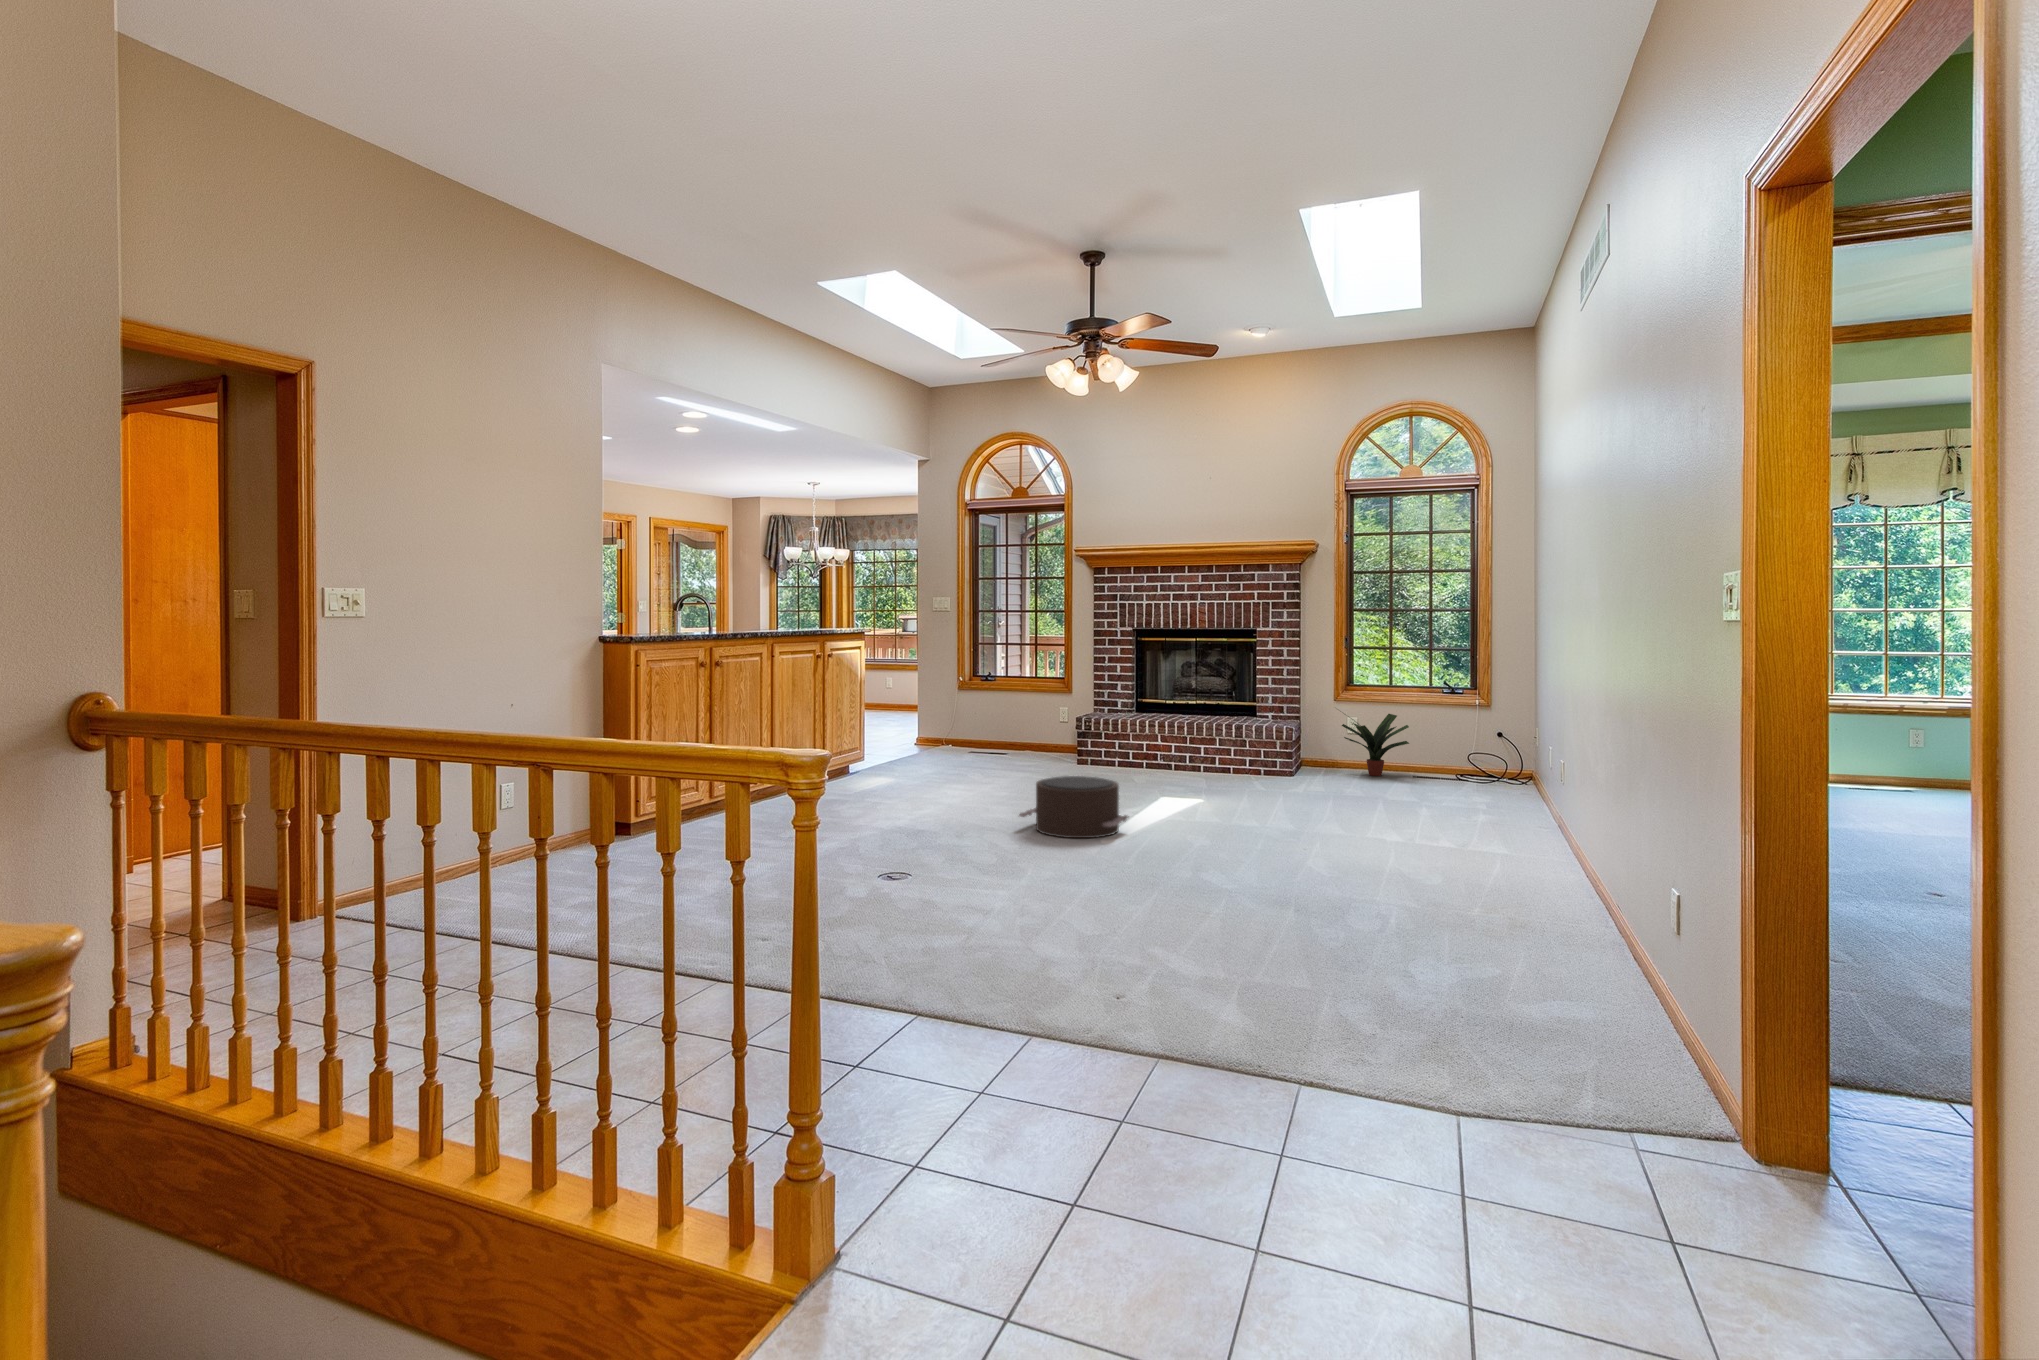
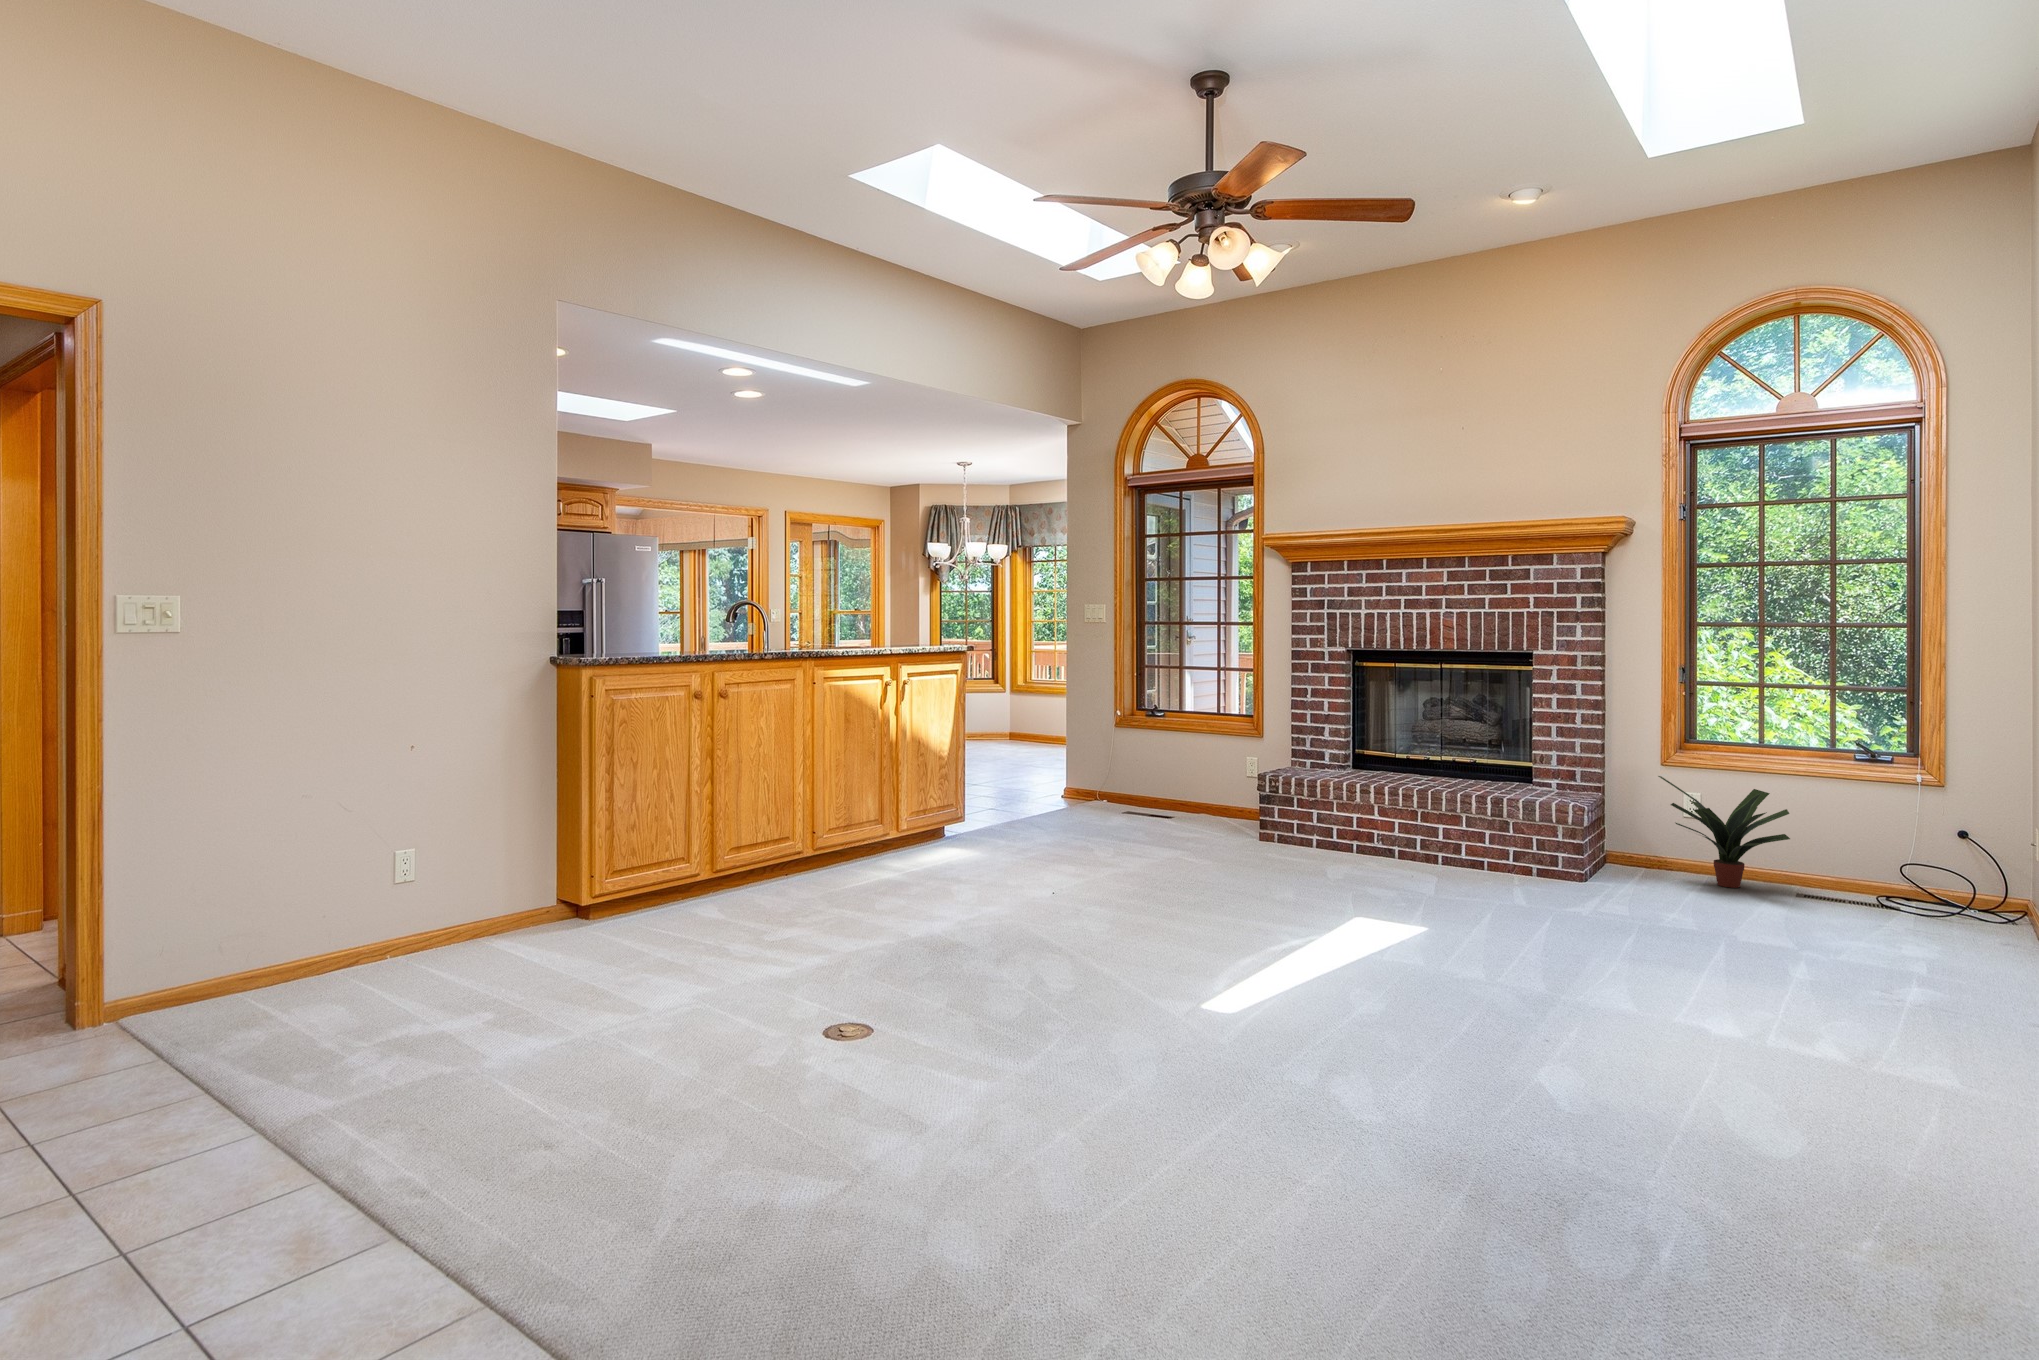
pouf: present [1019,776,1129,838] -> none [1099,879,1271,985]

